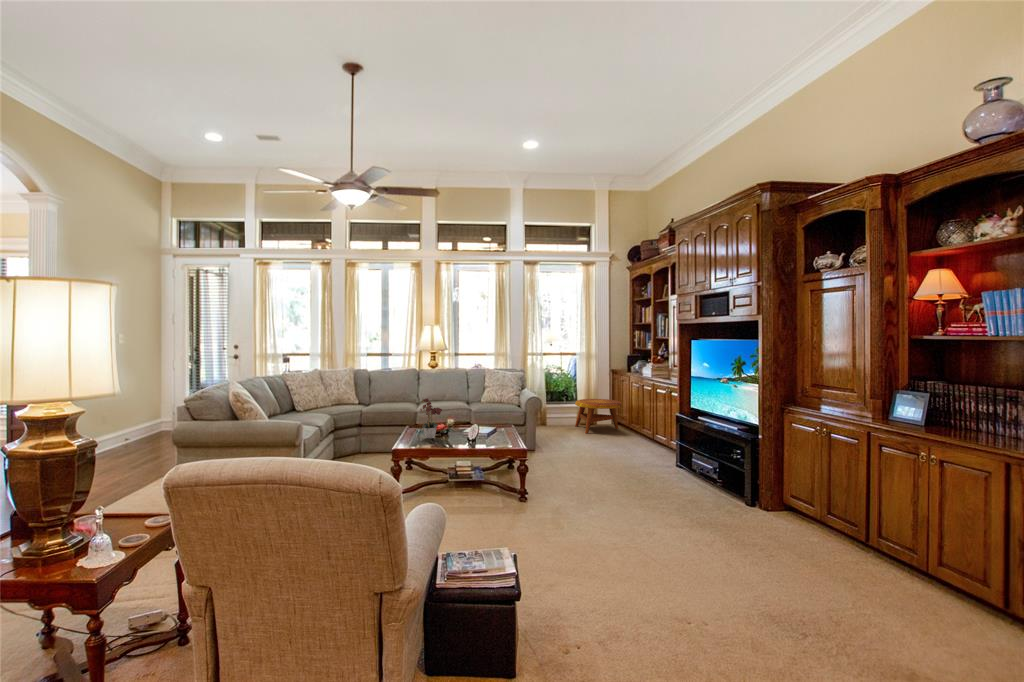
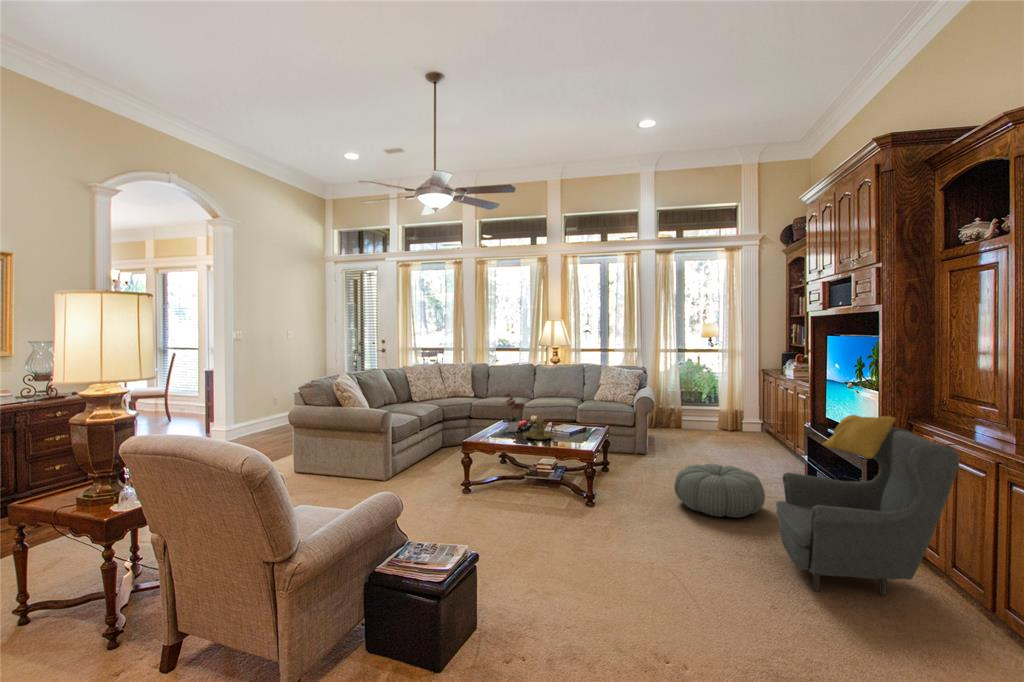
side table: present [575,399,621,433] -> none [709,402,767,441]
armchair: none [698,402,837,550] -> present [776,415,959,596]
candle holder: none [451,423,486,444] -> present [526,419,557,439]
pouf: none [593,453,668,499] -> present [674,464,765,517]

